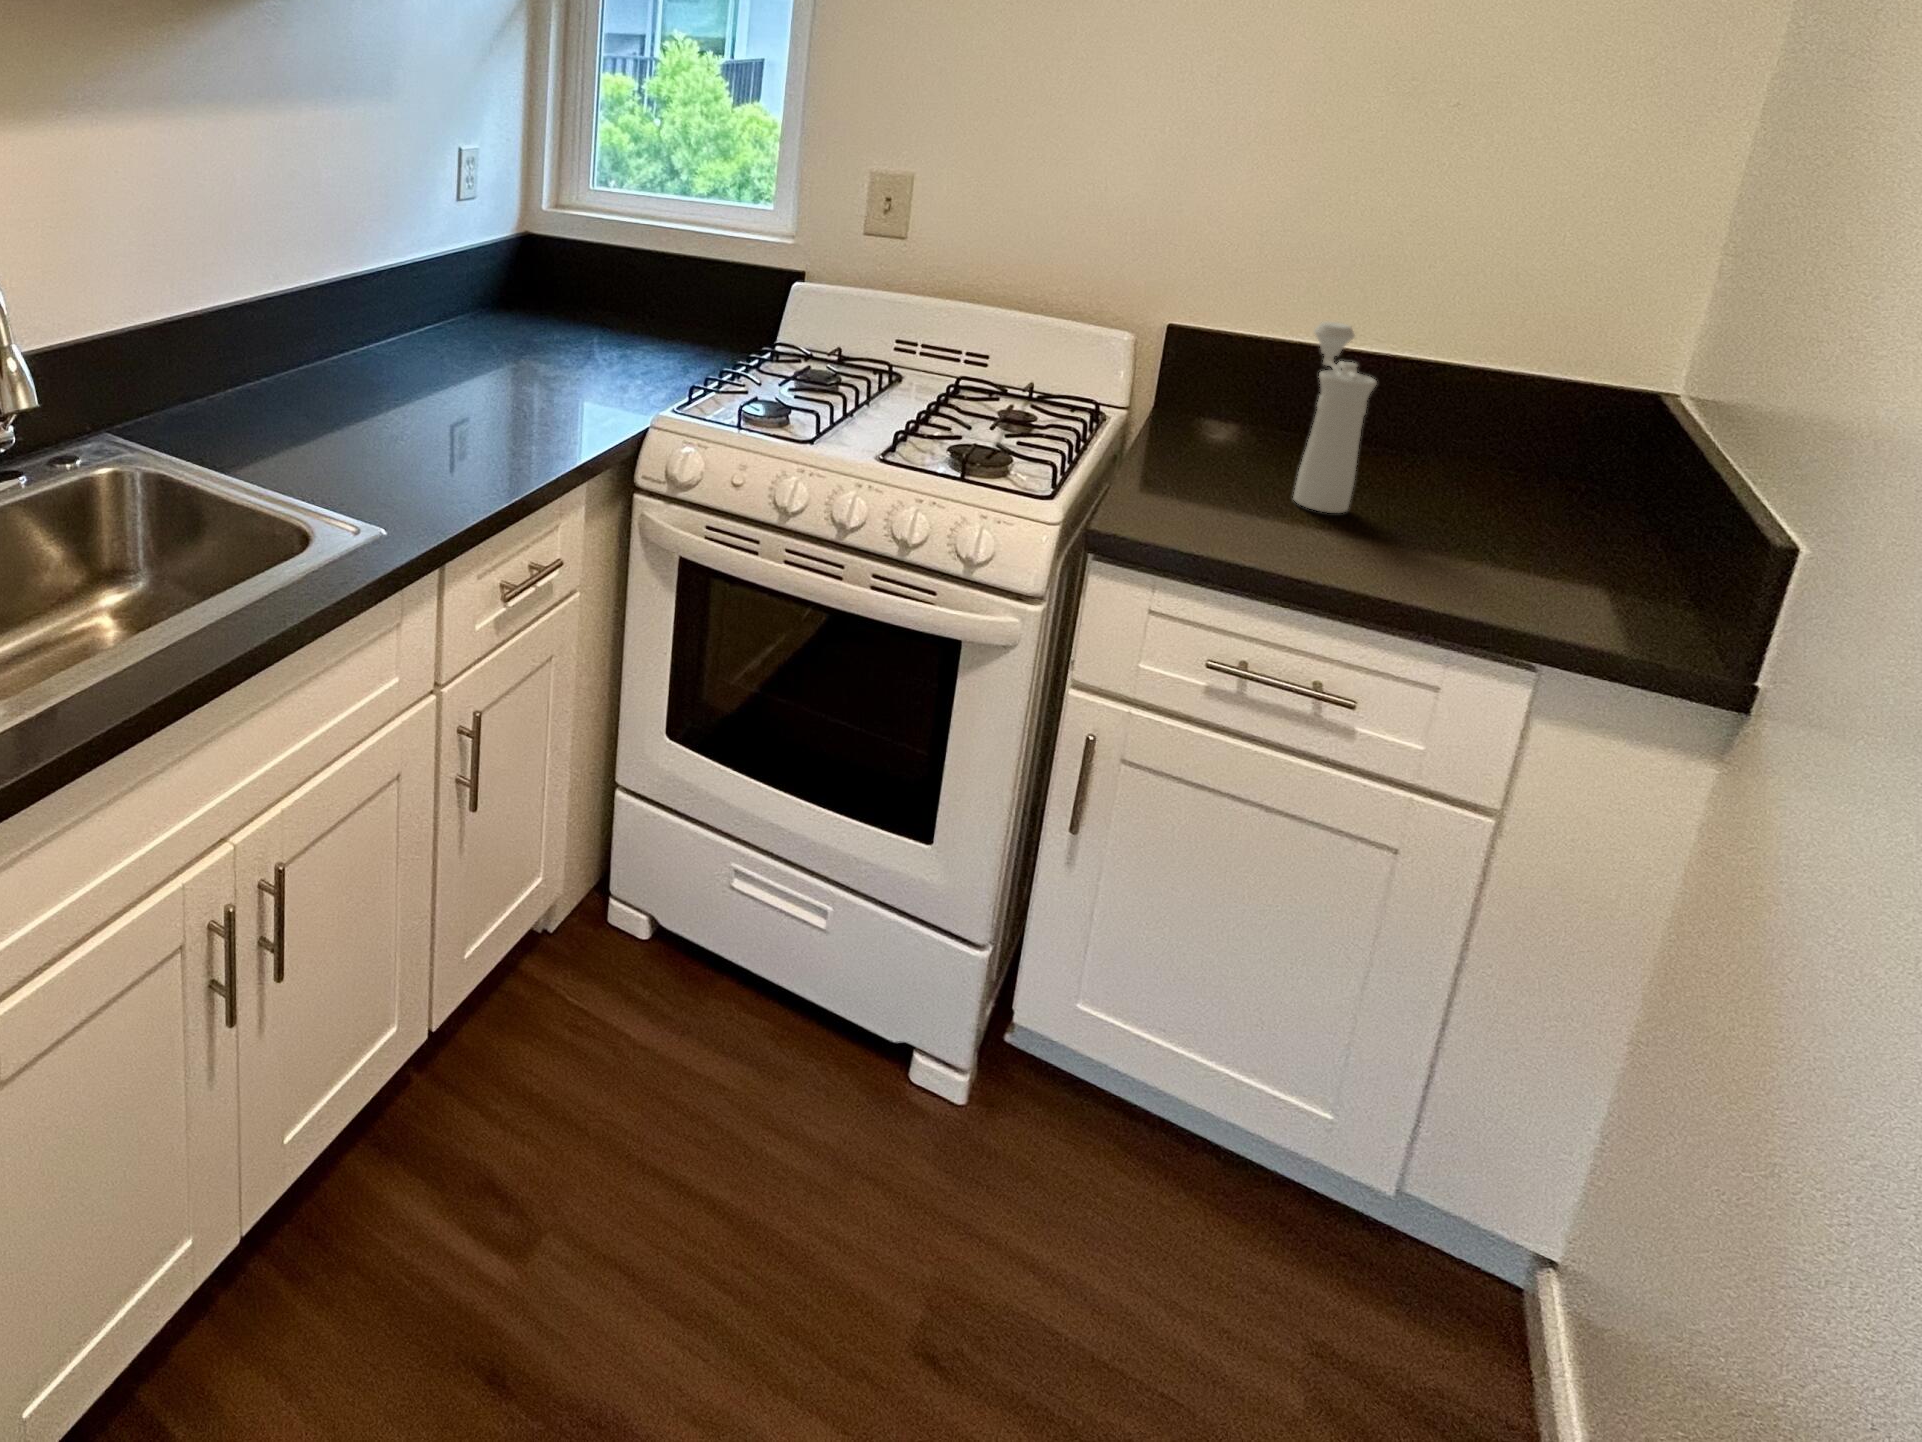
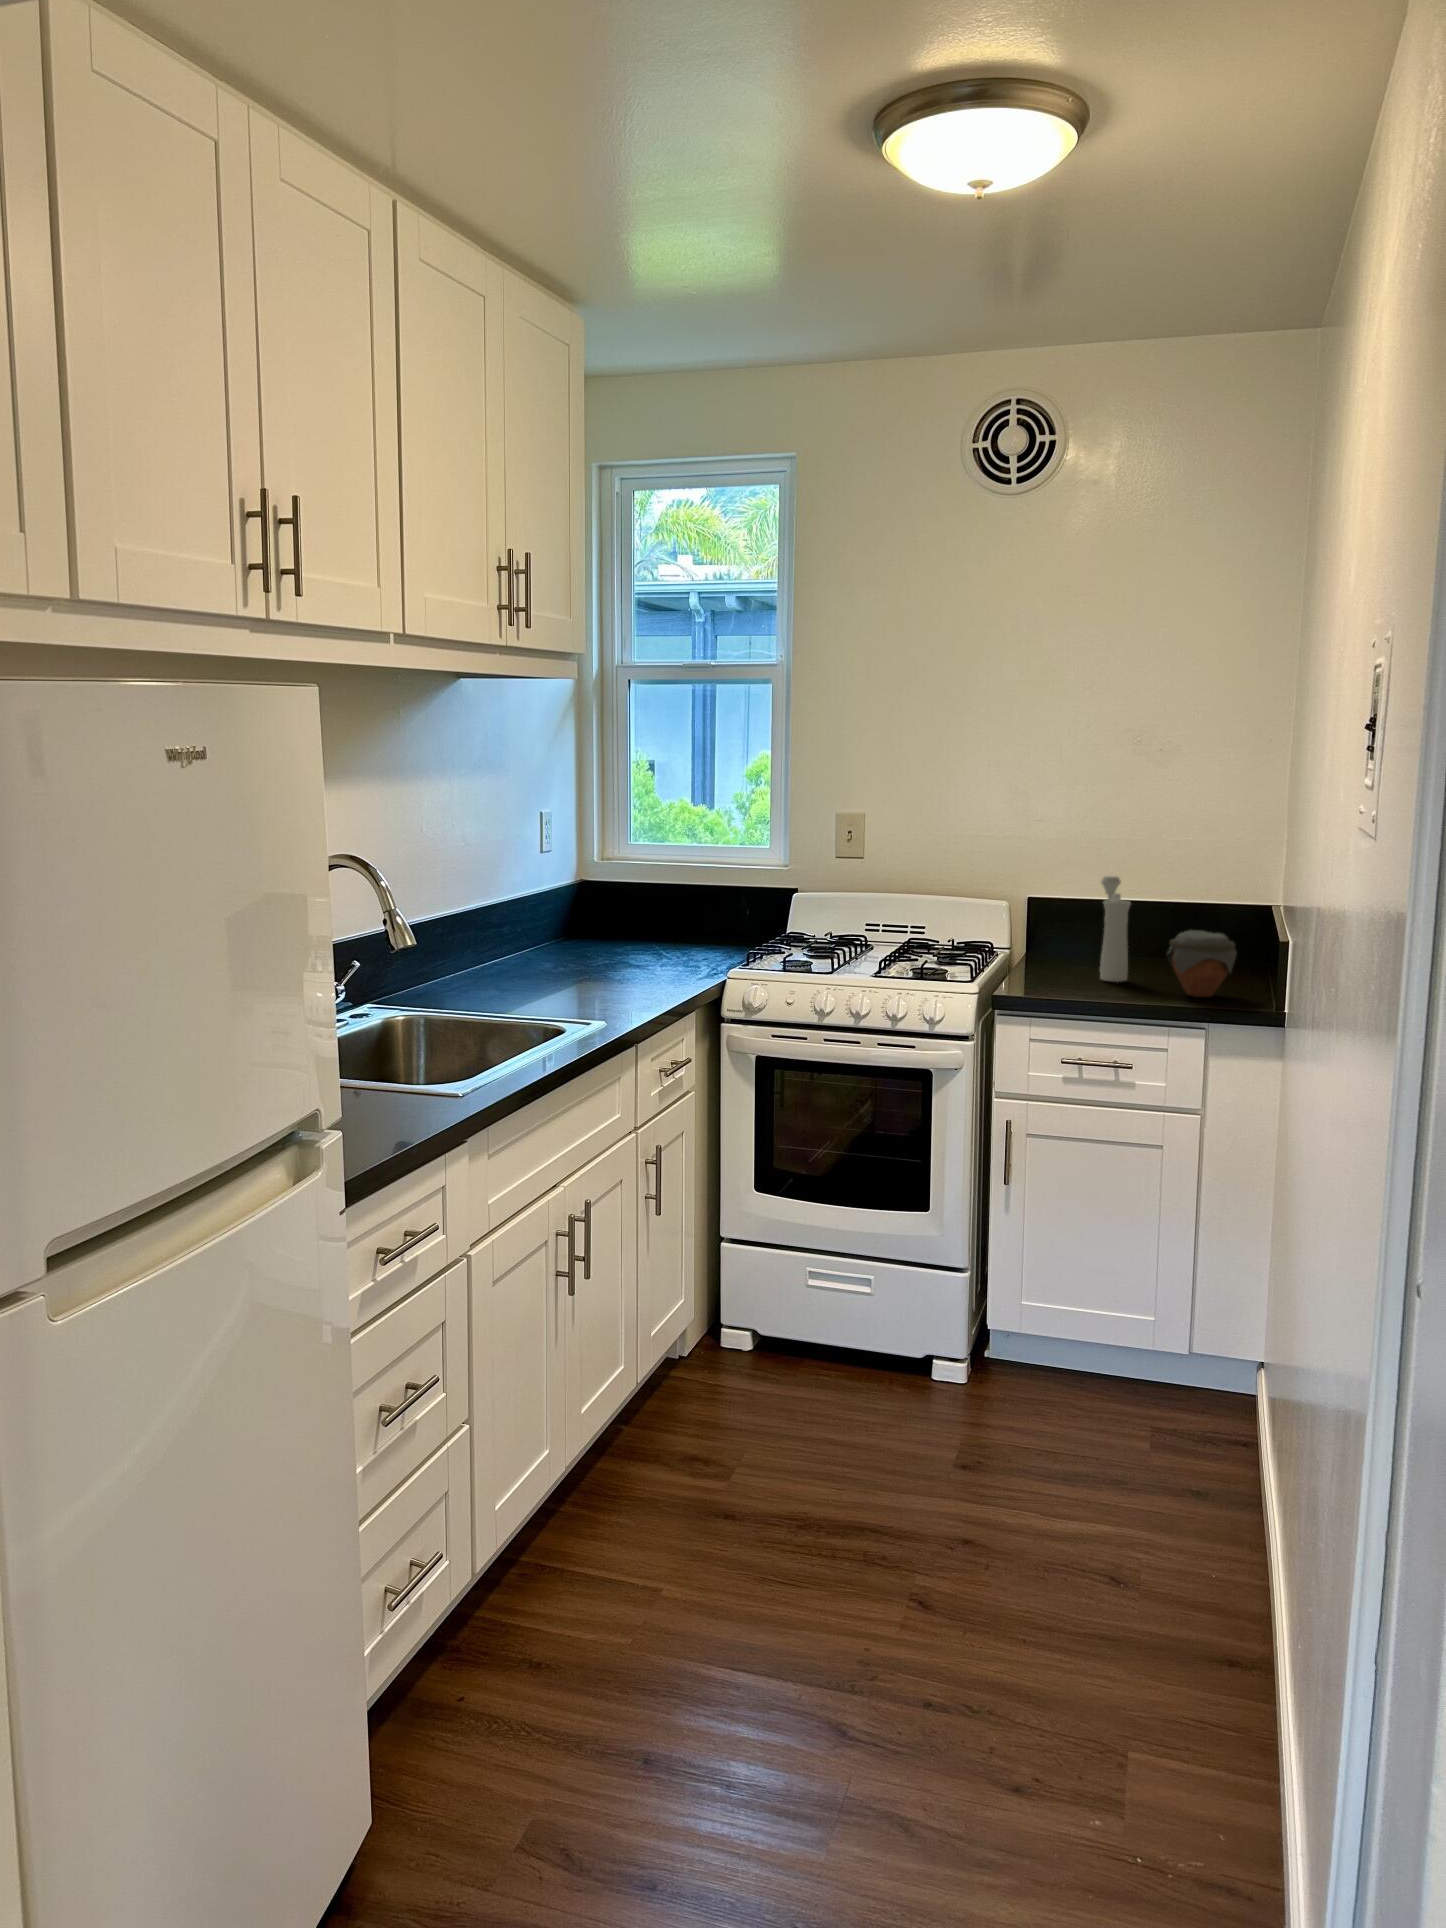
jar: none [1446,453,1613,584] -> present [1167,930,1237,997]

